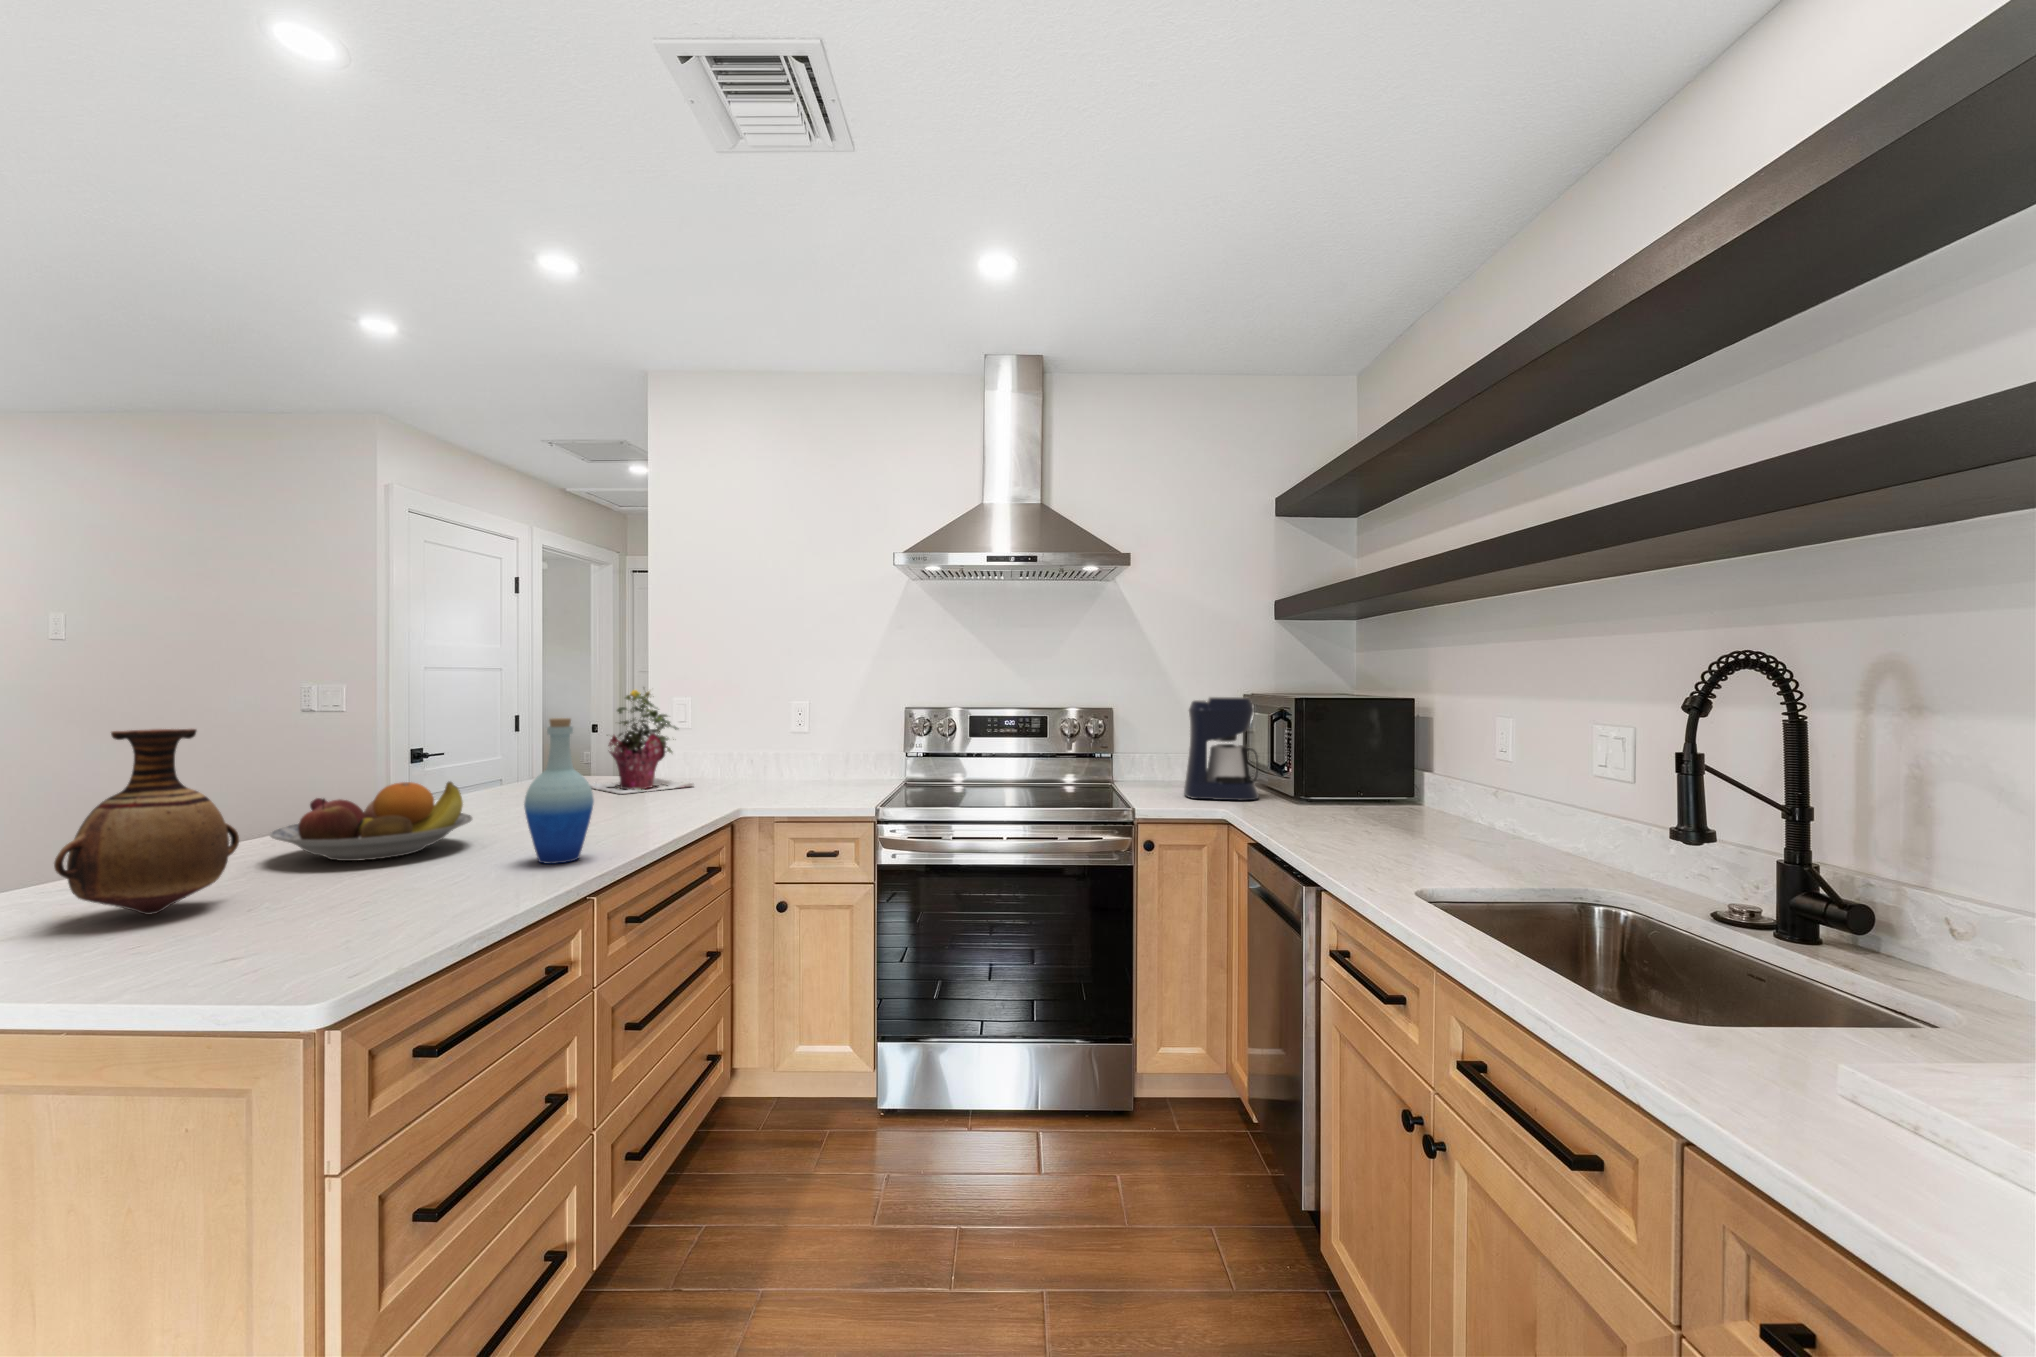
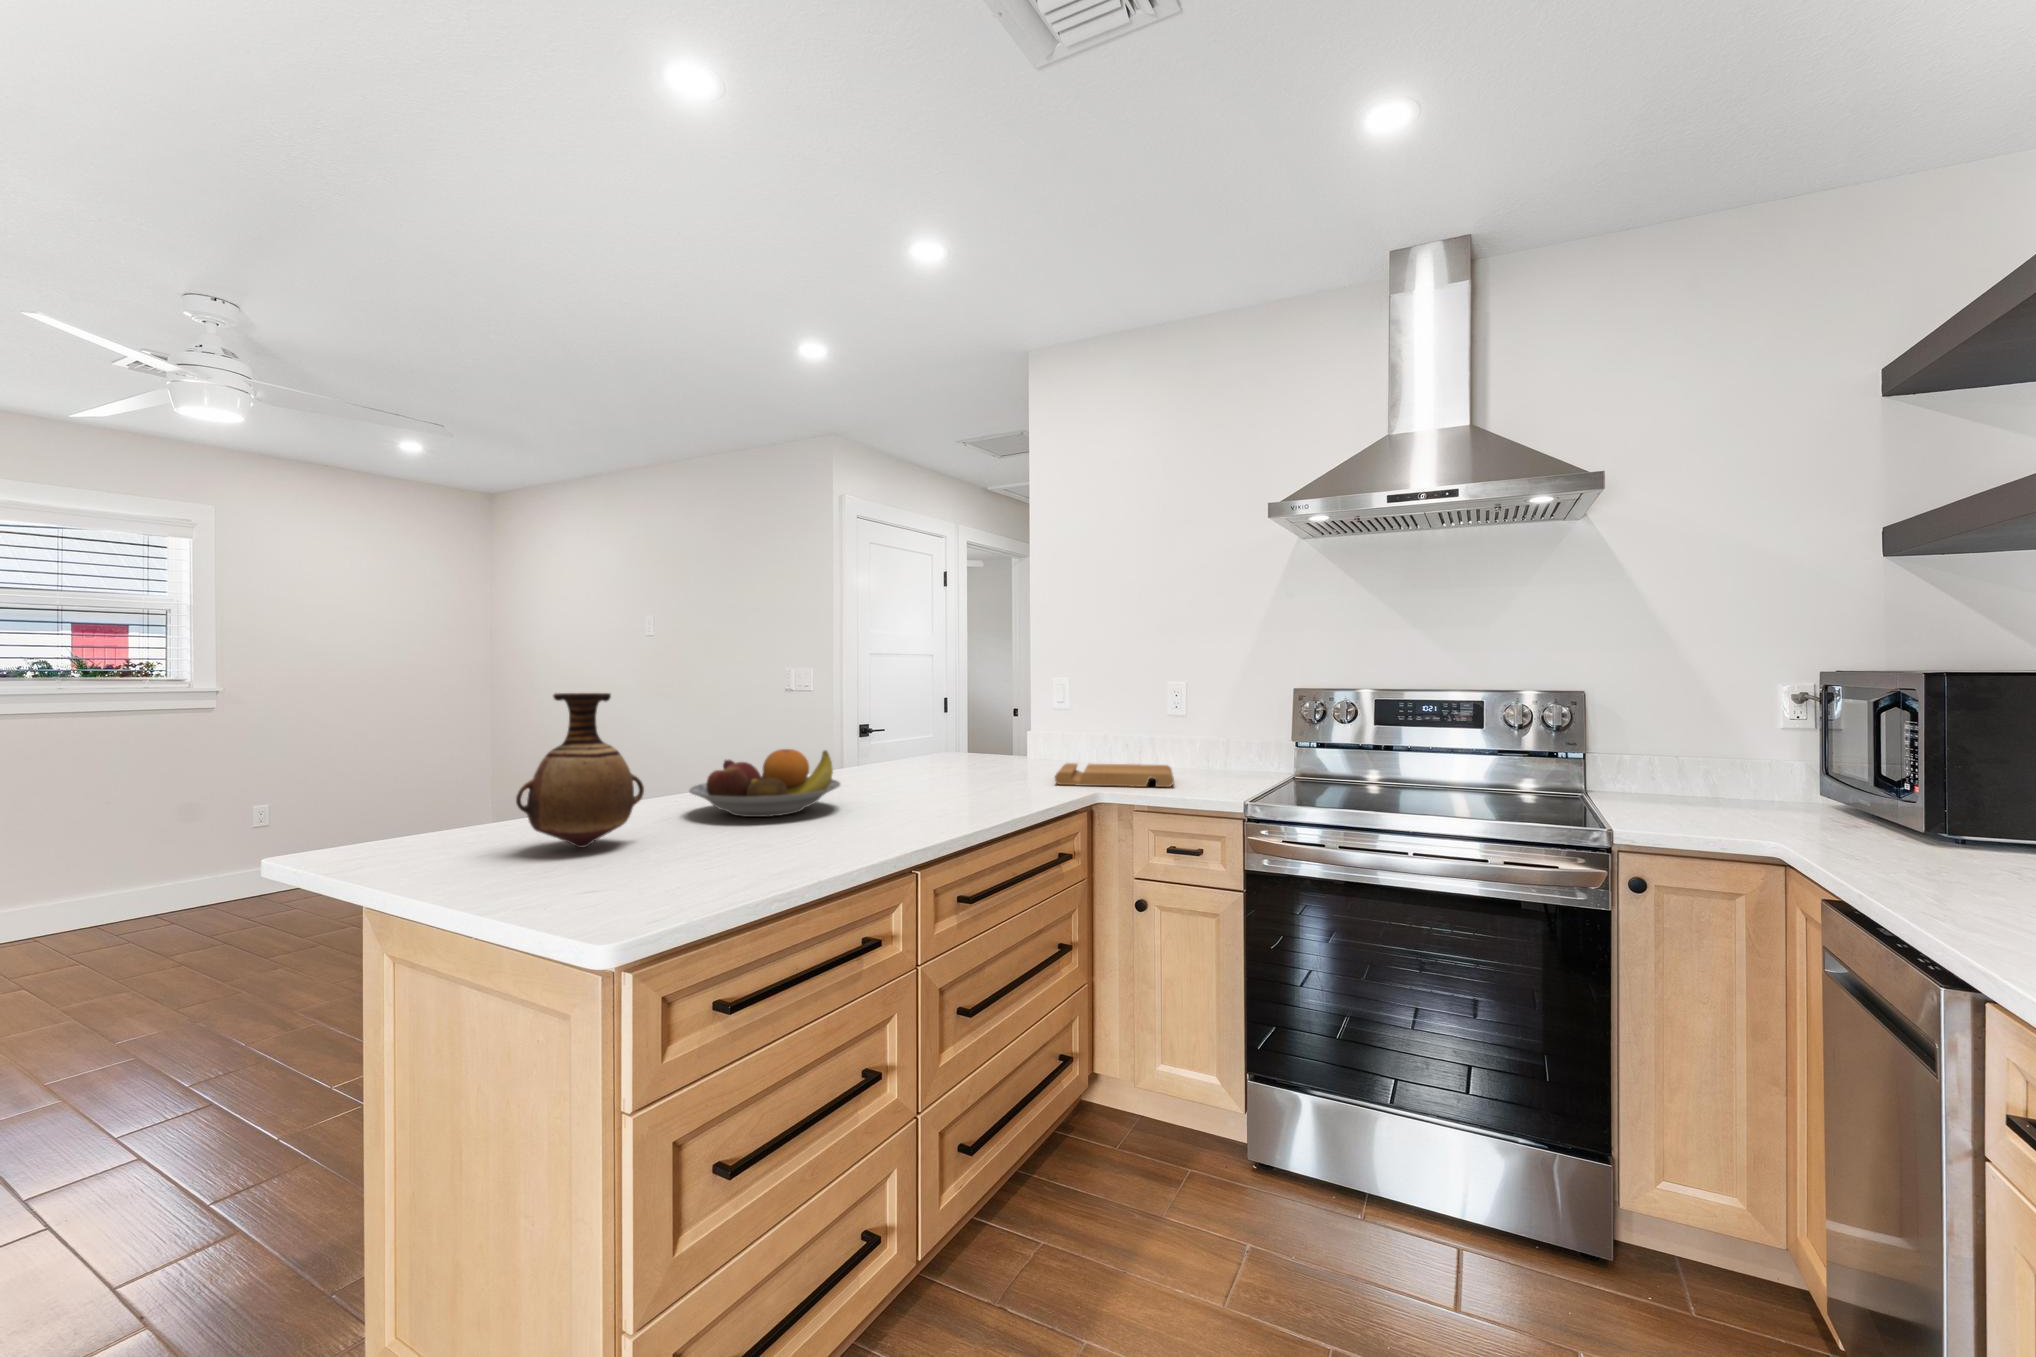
potted plant: present [590,690,695,794] -> none [971,667,1067,773]
coffee maker: present [1184,697,1259,800] -> none [1703,674,1851,832]
bottle: present [524,718,594,864] -> none [864,690,925,835]
cutting board: none [694,778,809,803] -> present [1055,763,1174,787]

